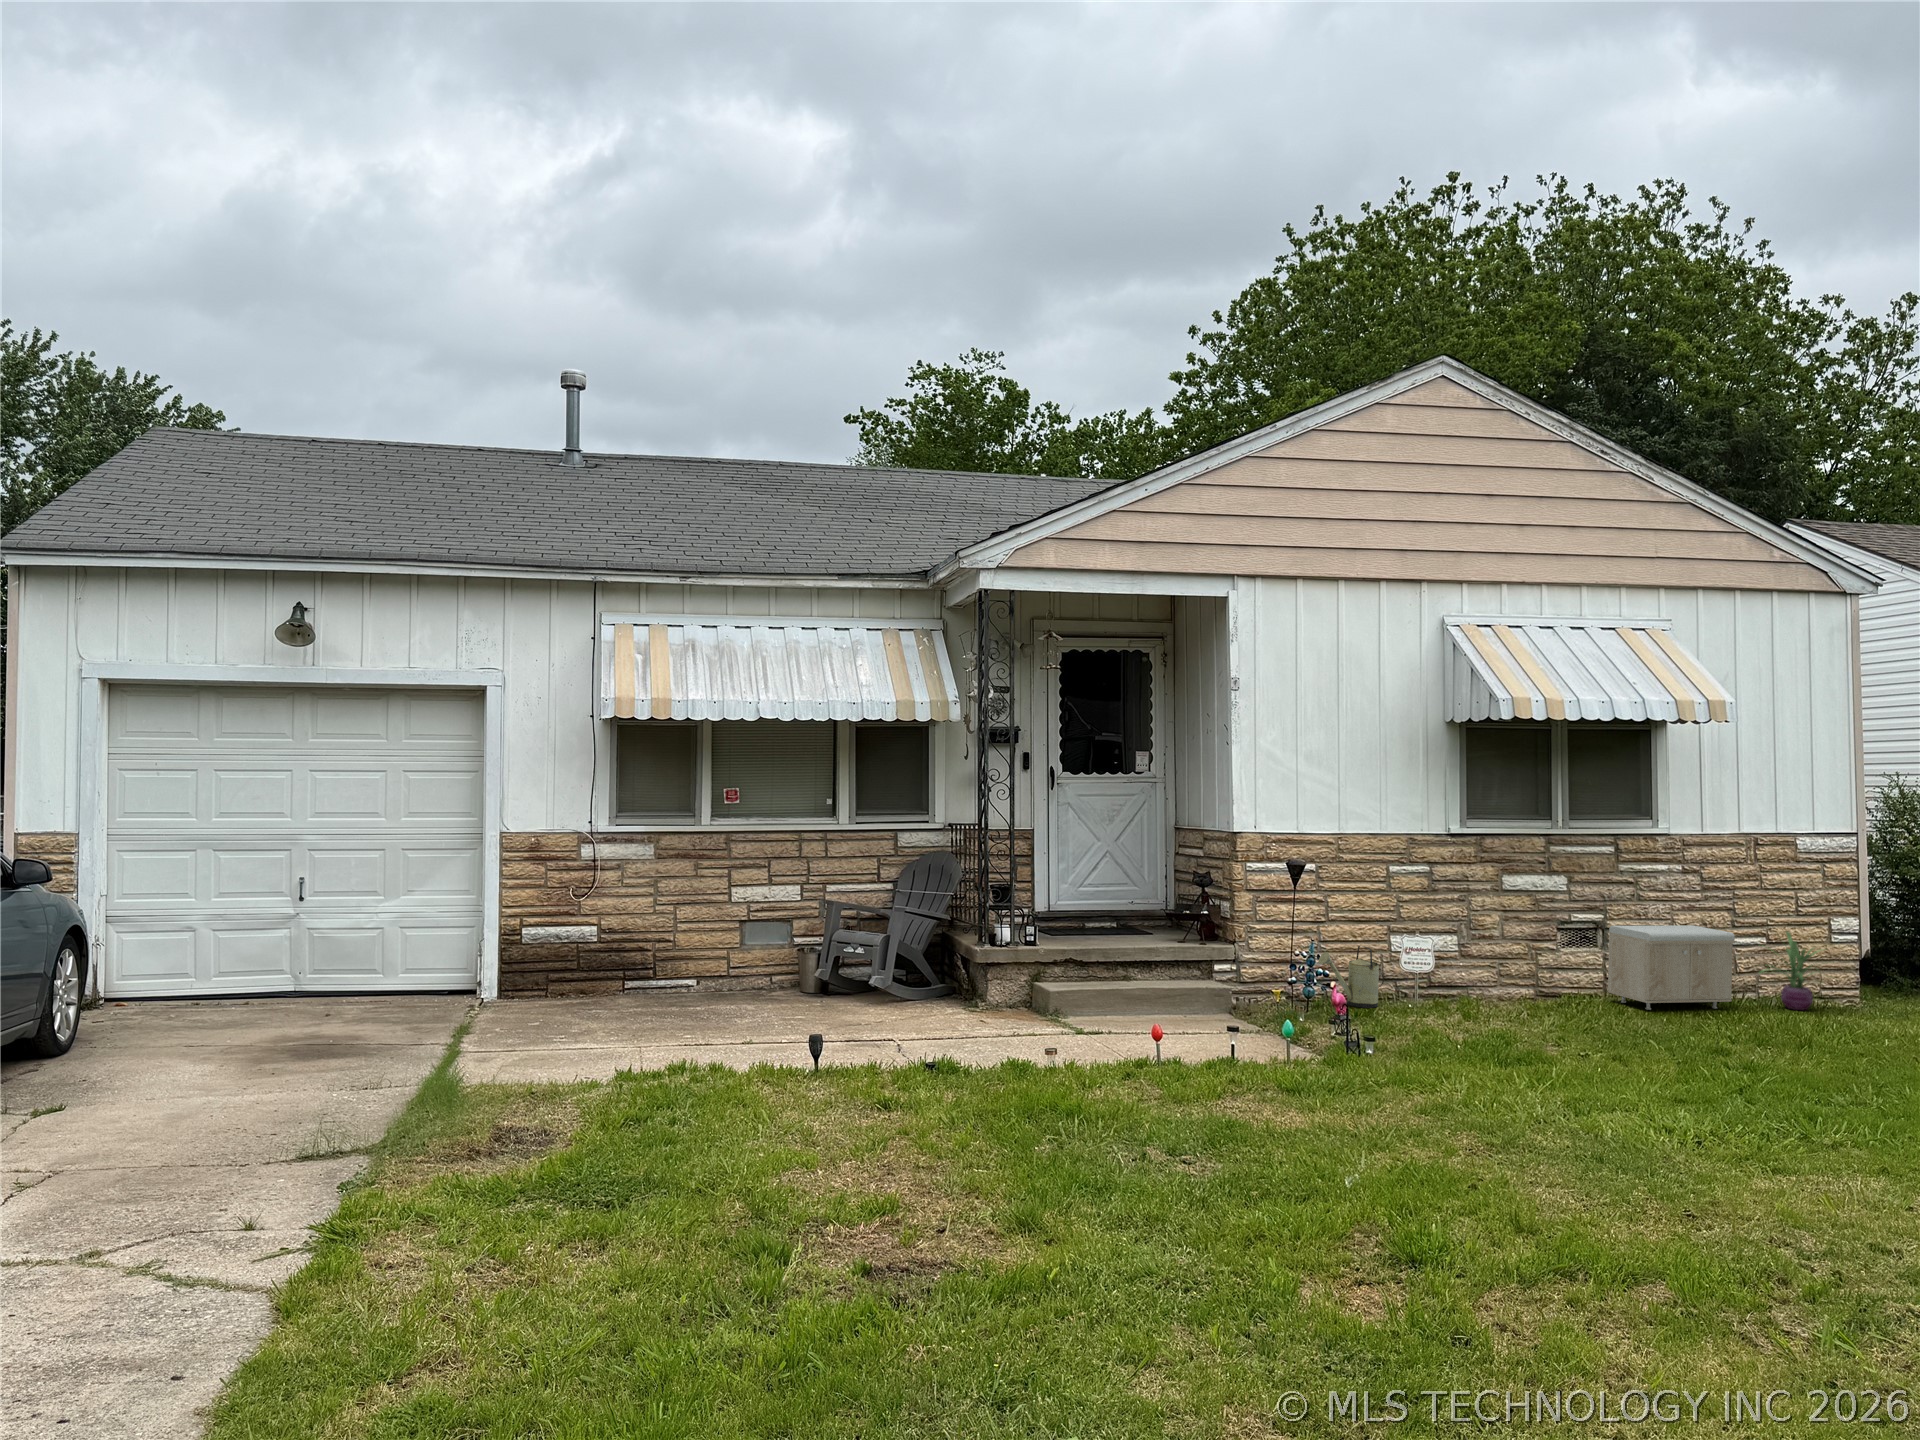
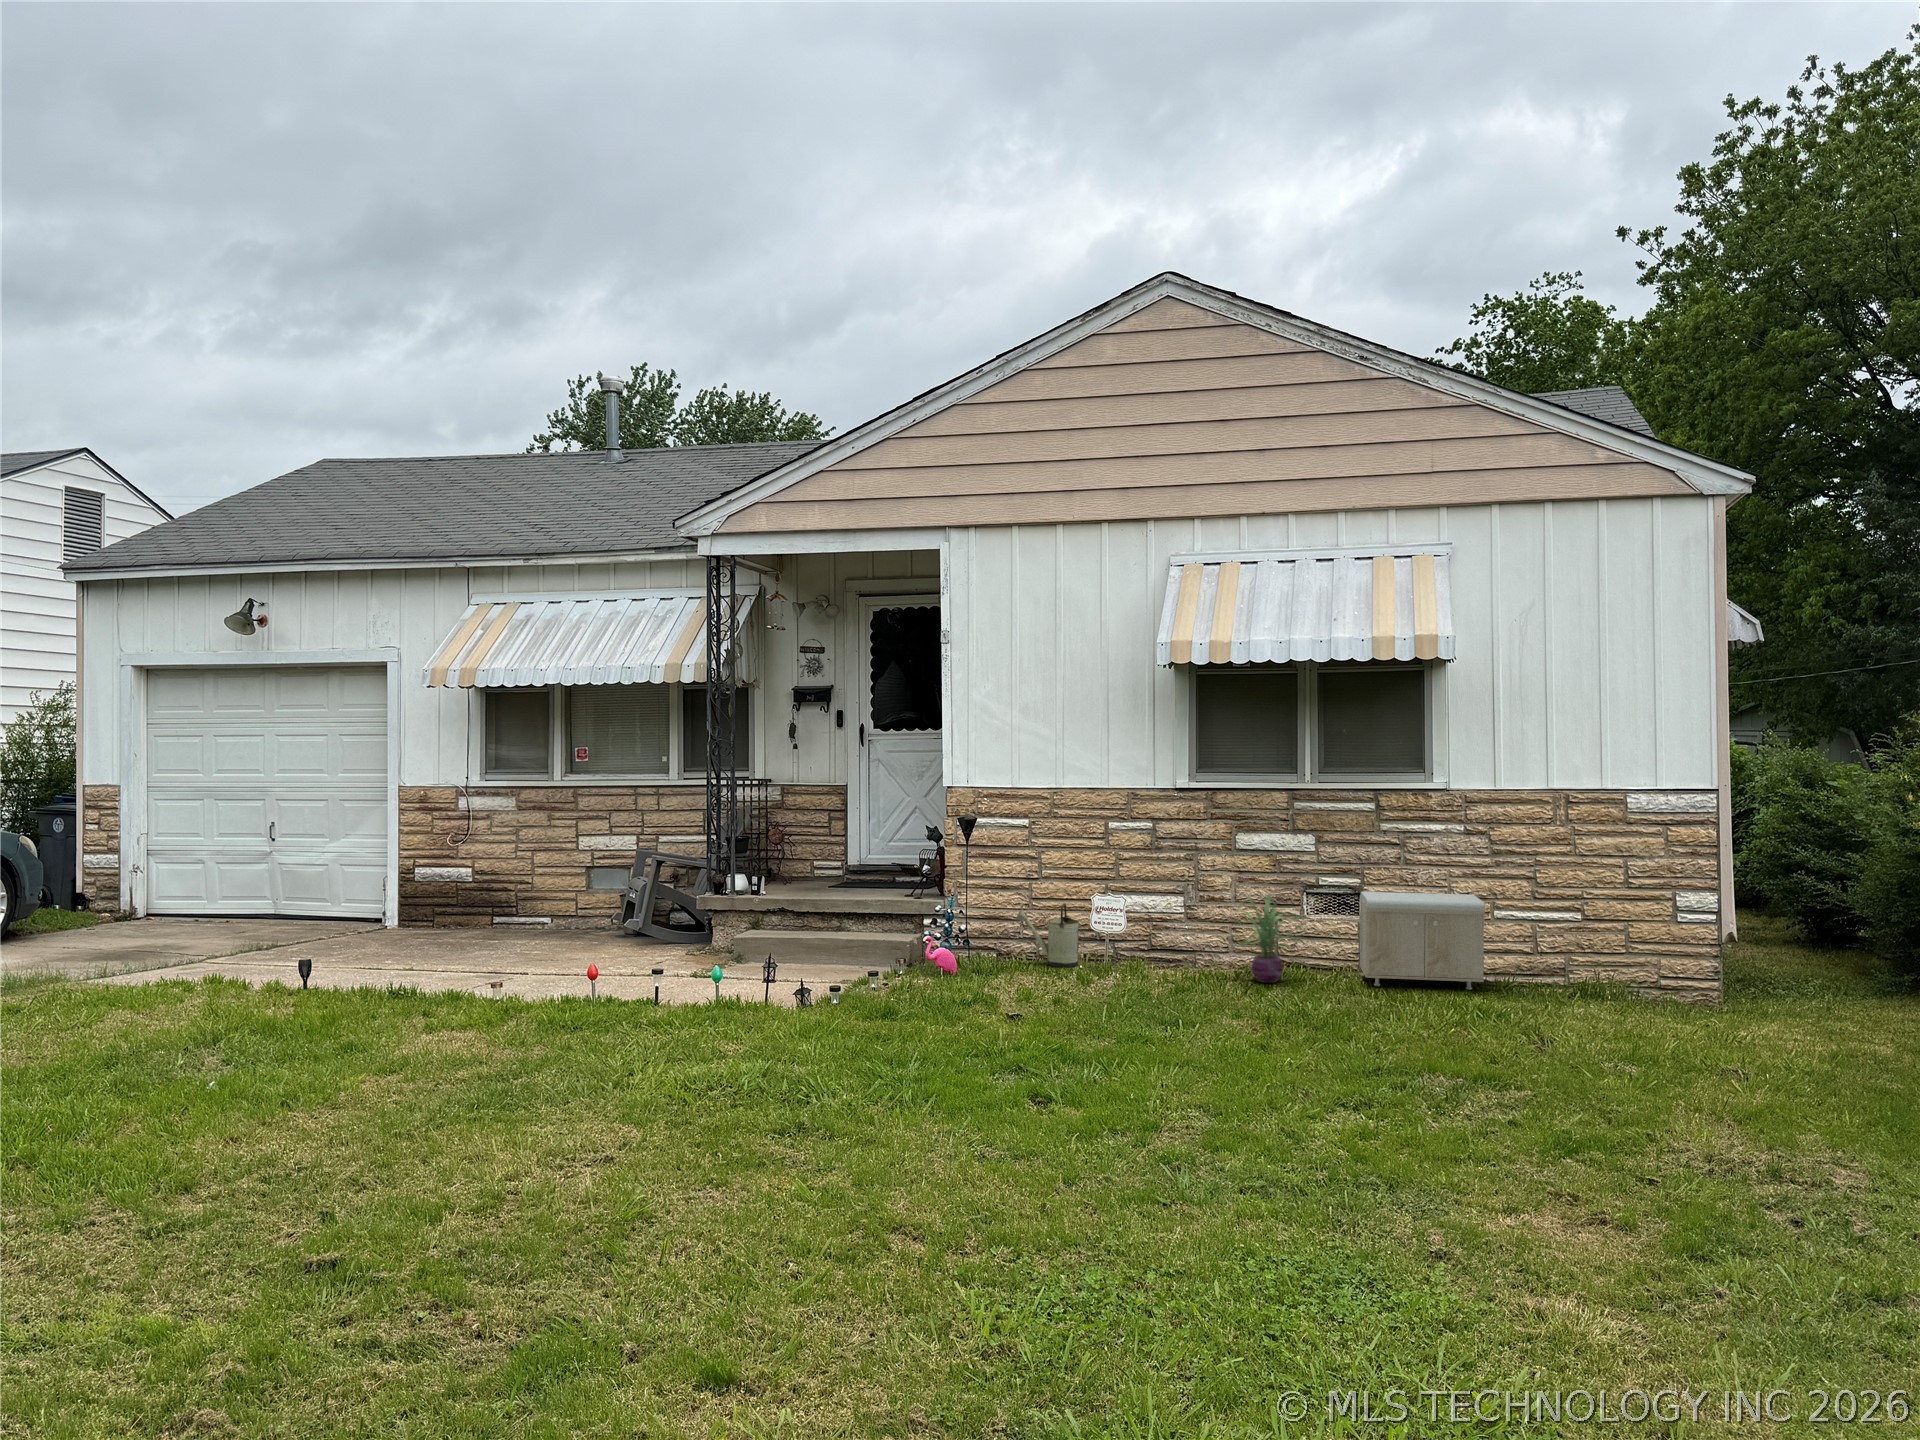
decorative plant: present [1760,932,1817,1010] -> present [1227,894,1293,983]

